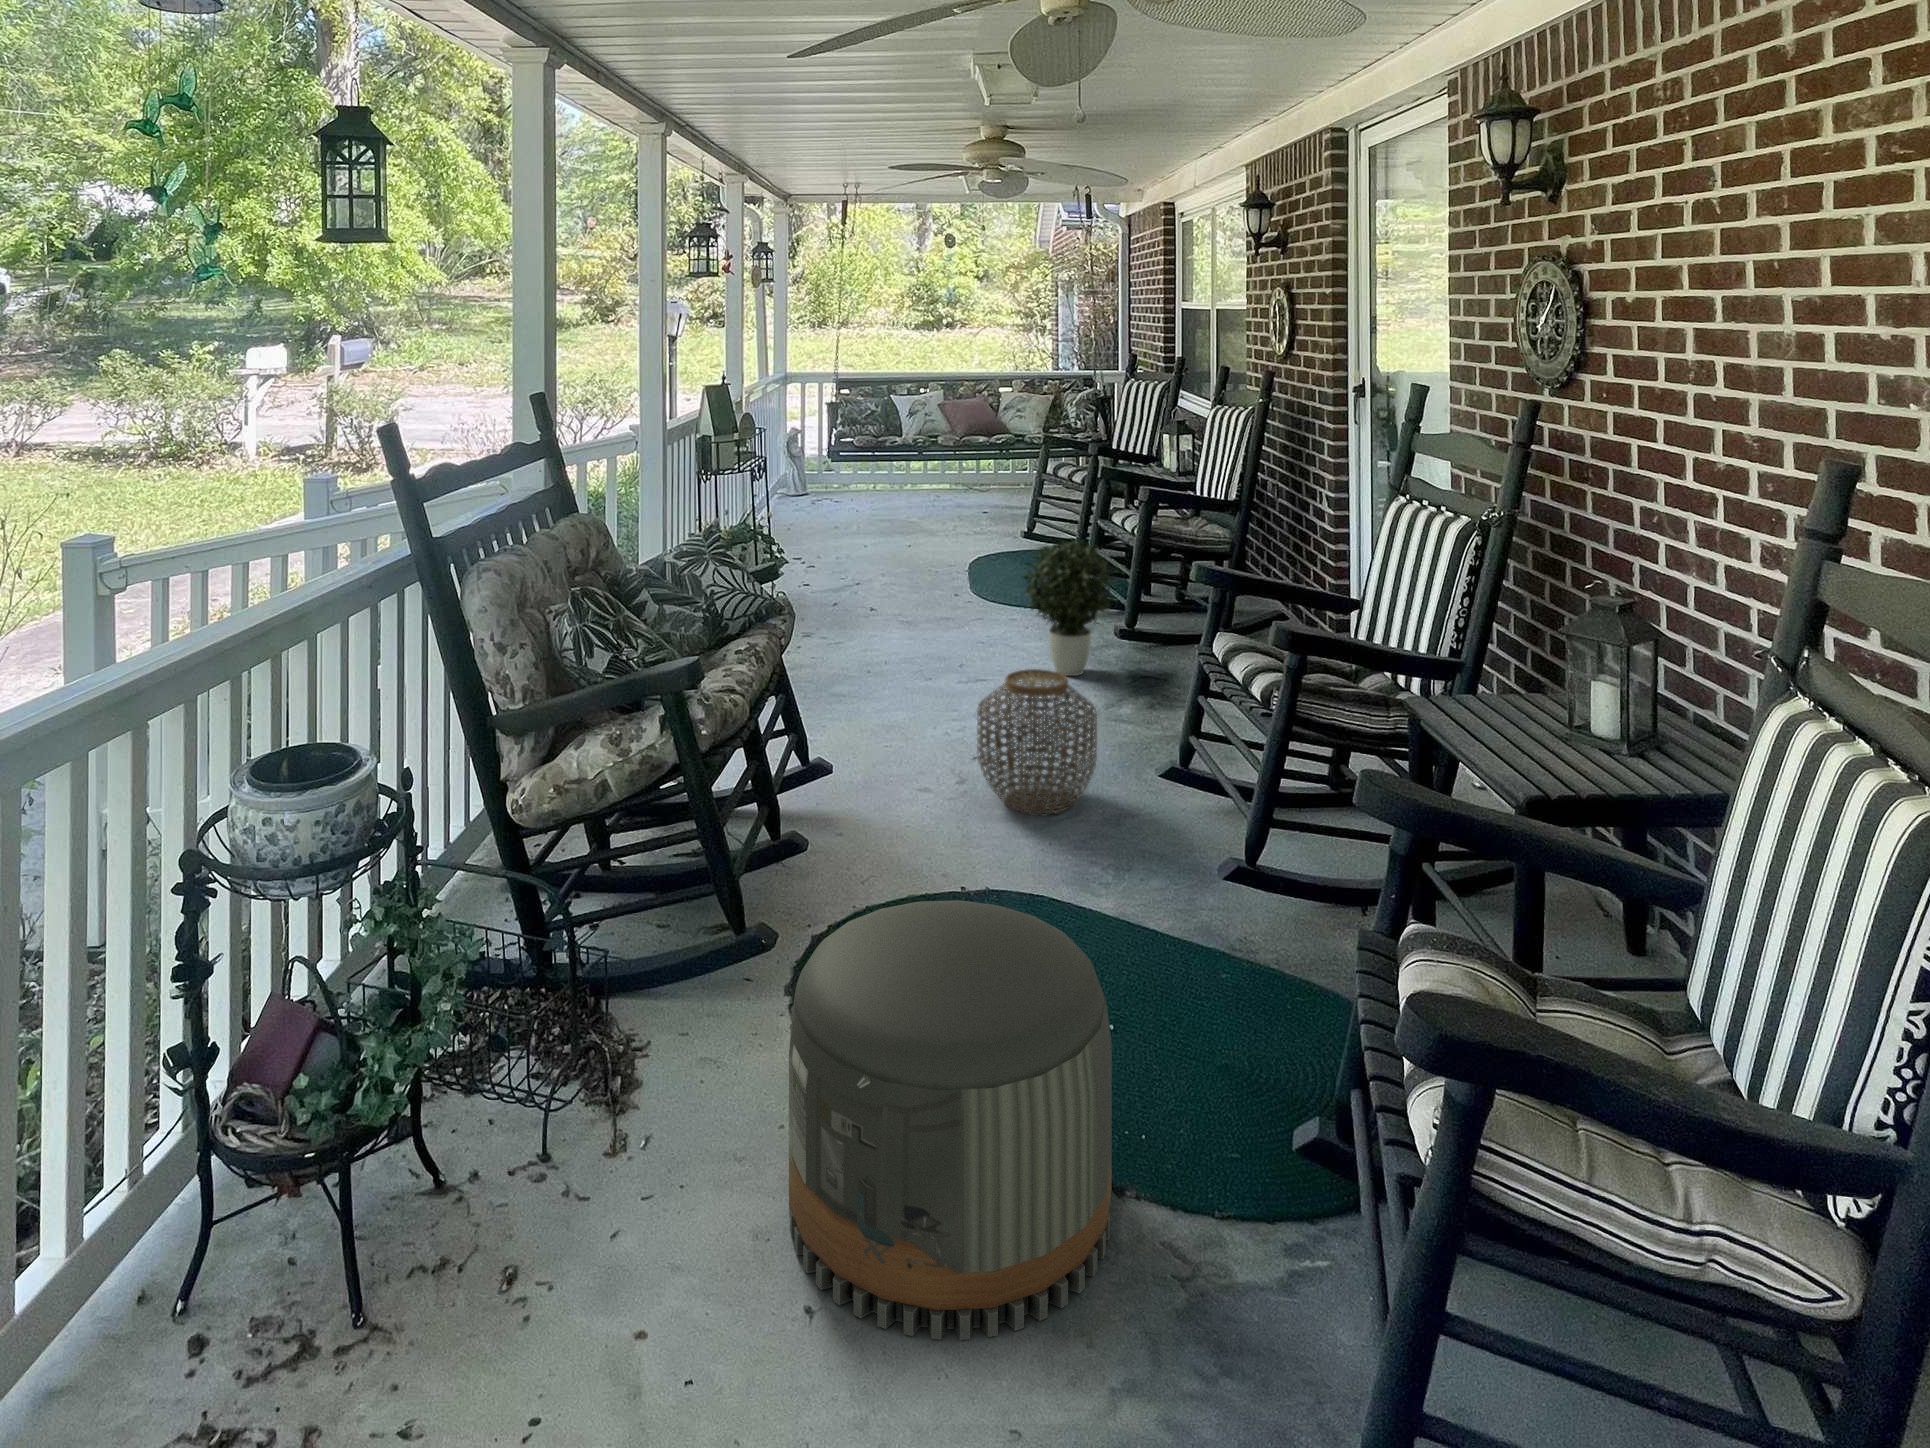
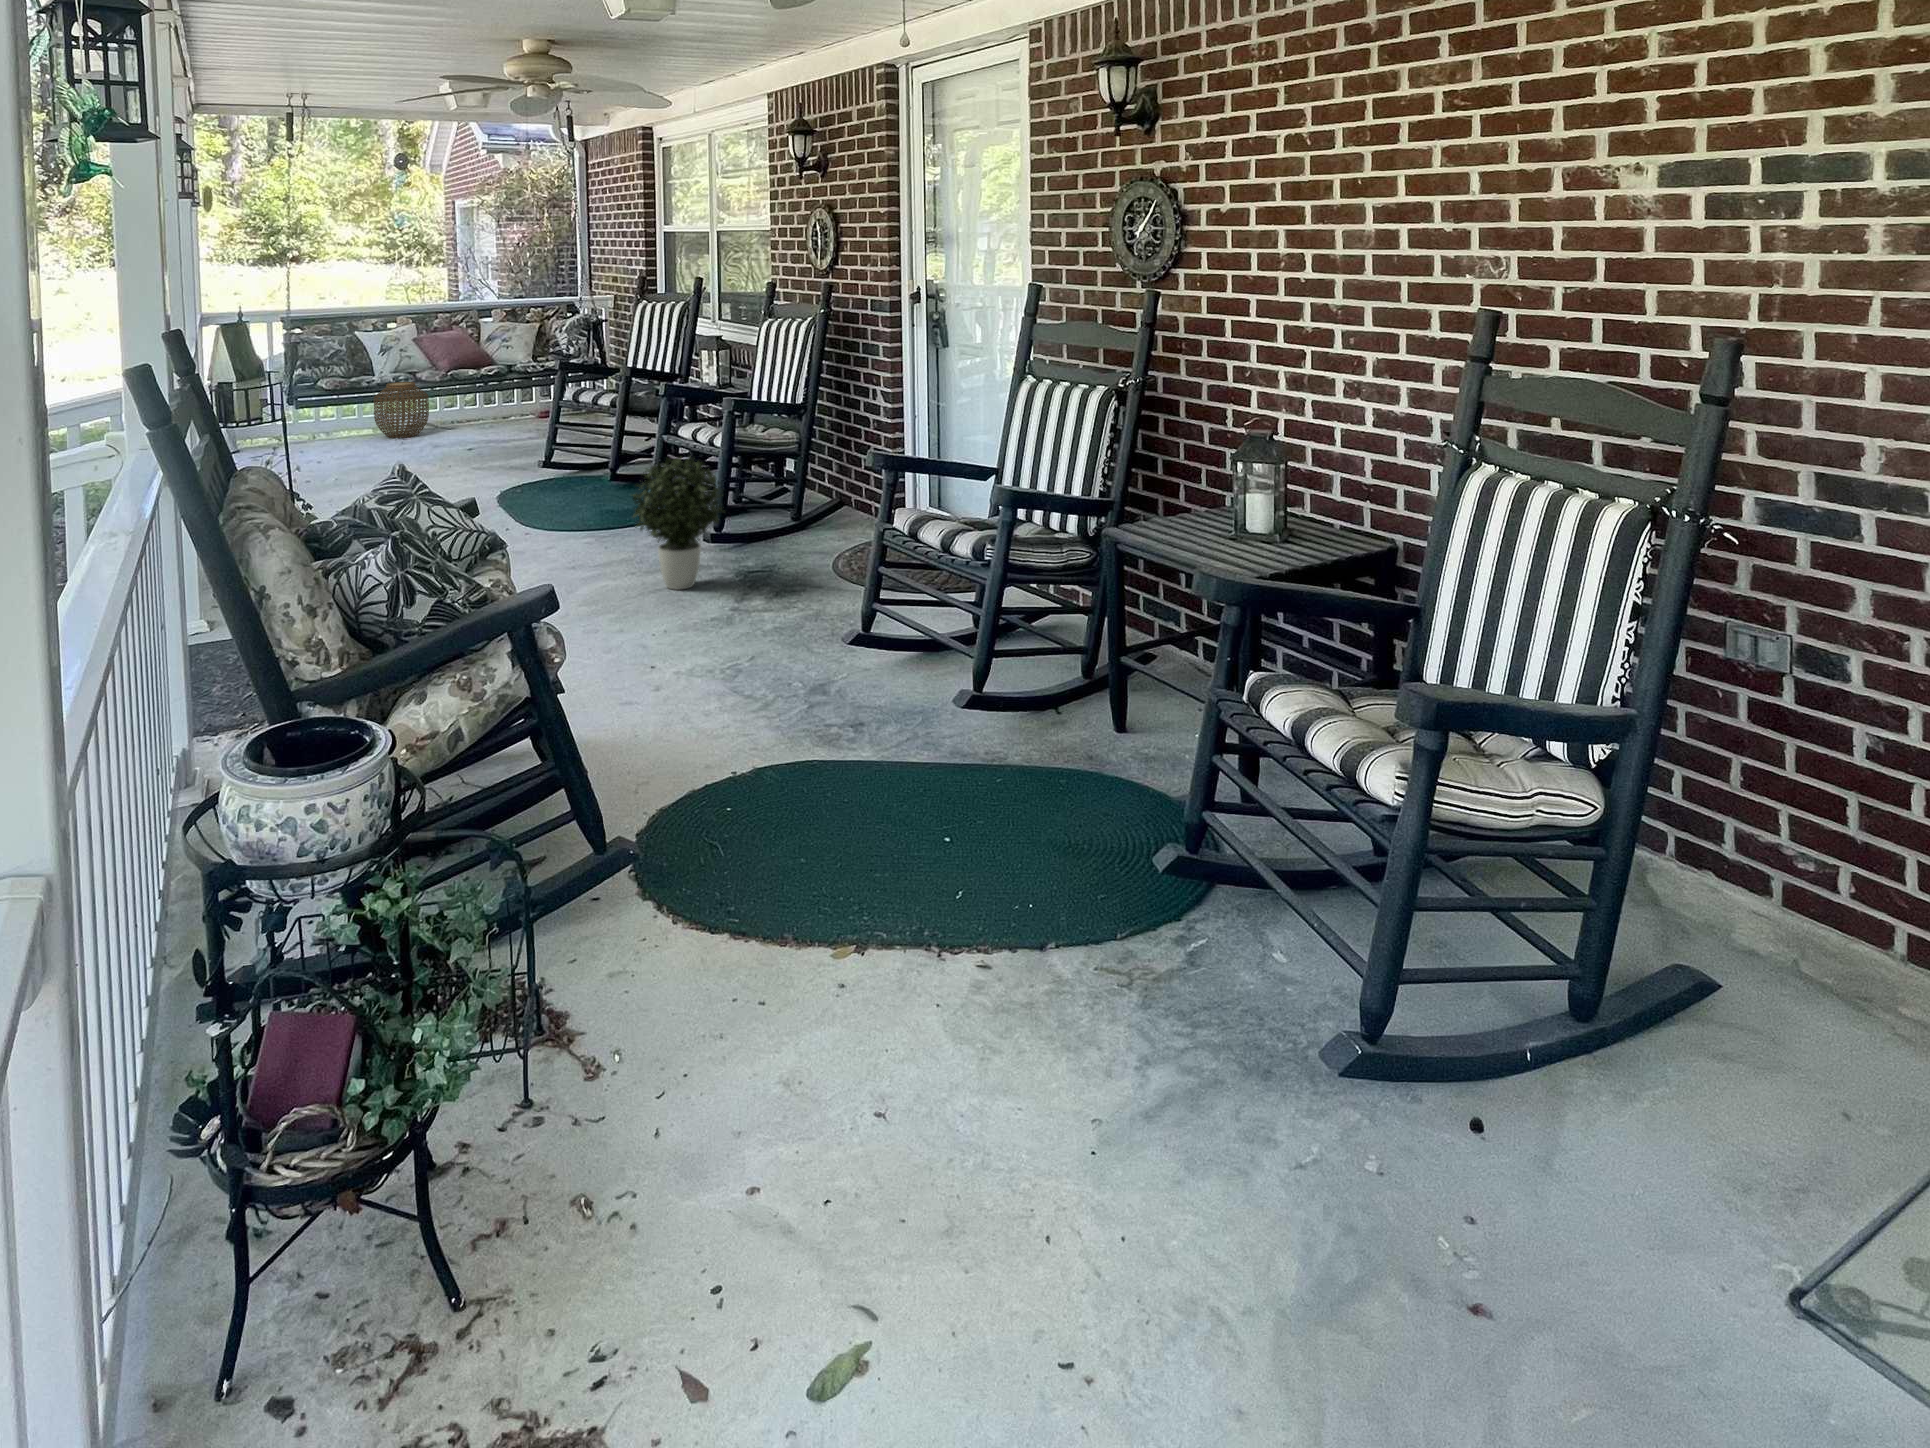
woven basket: present [977,669,1097,815] -> present [374,382,429,438]
pouf: present [789,900,1112,1340] -> none [781,745,1066,1092]

